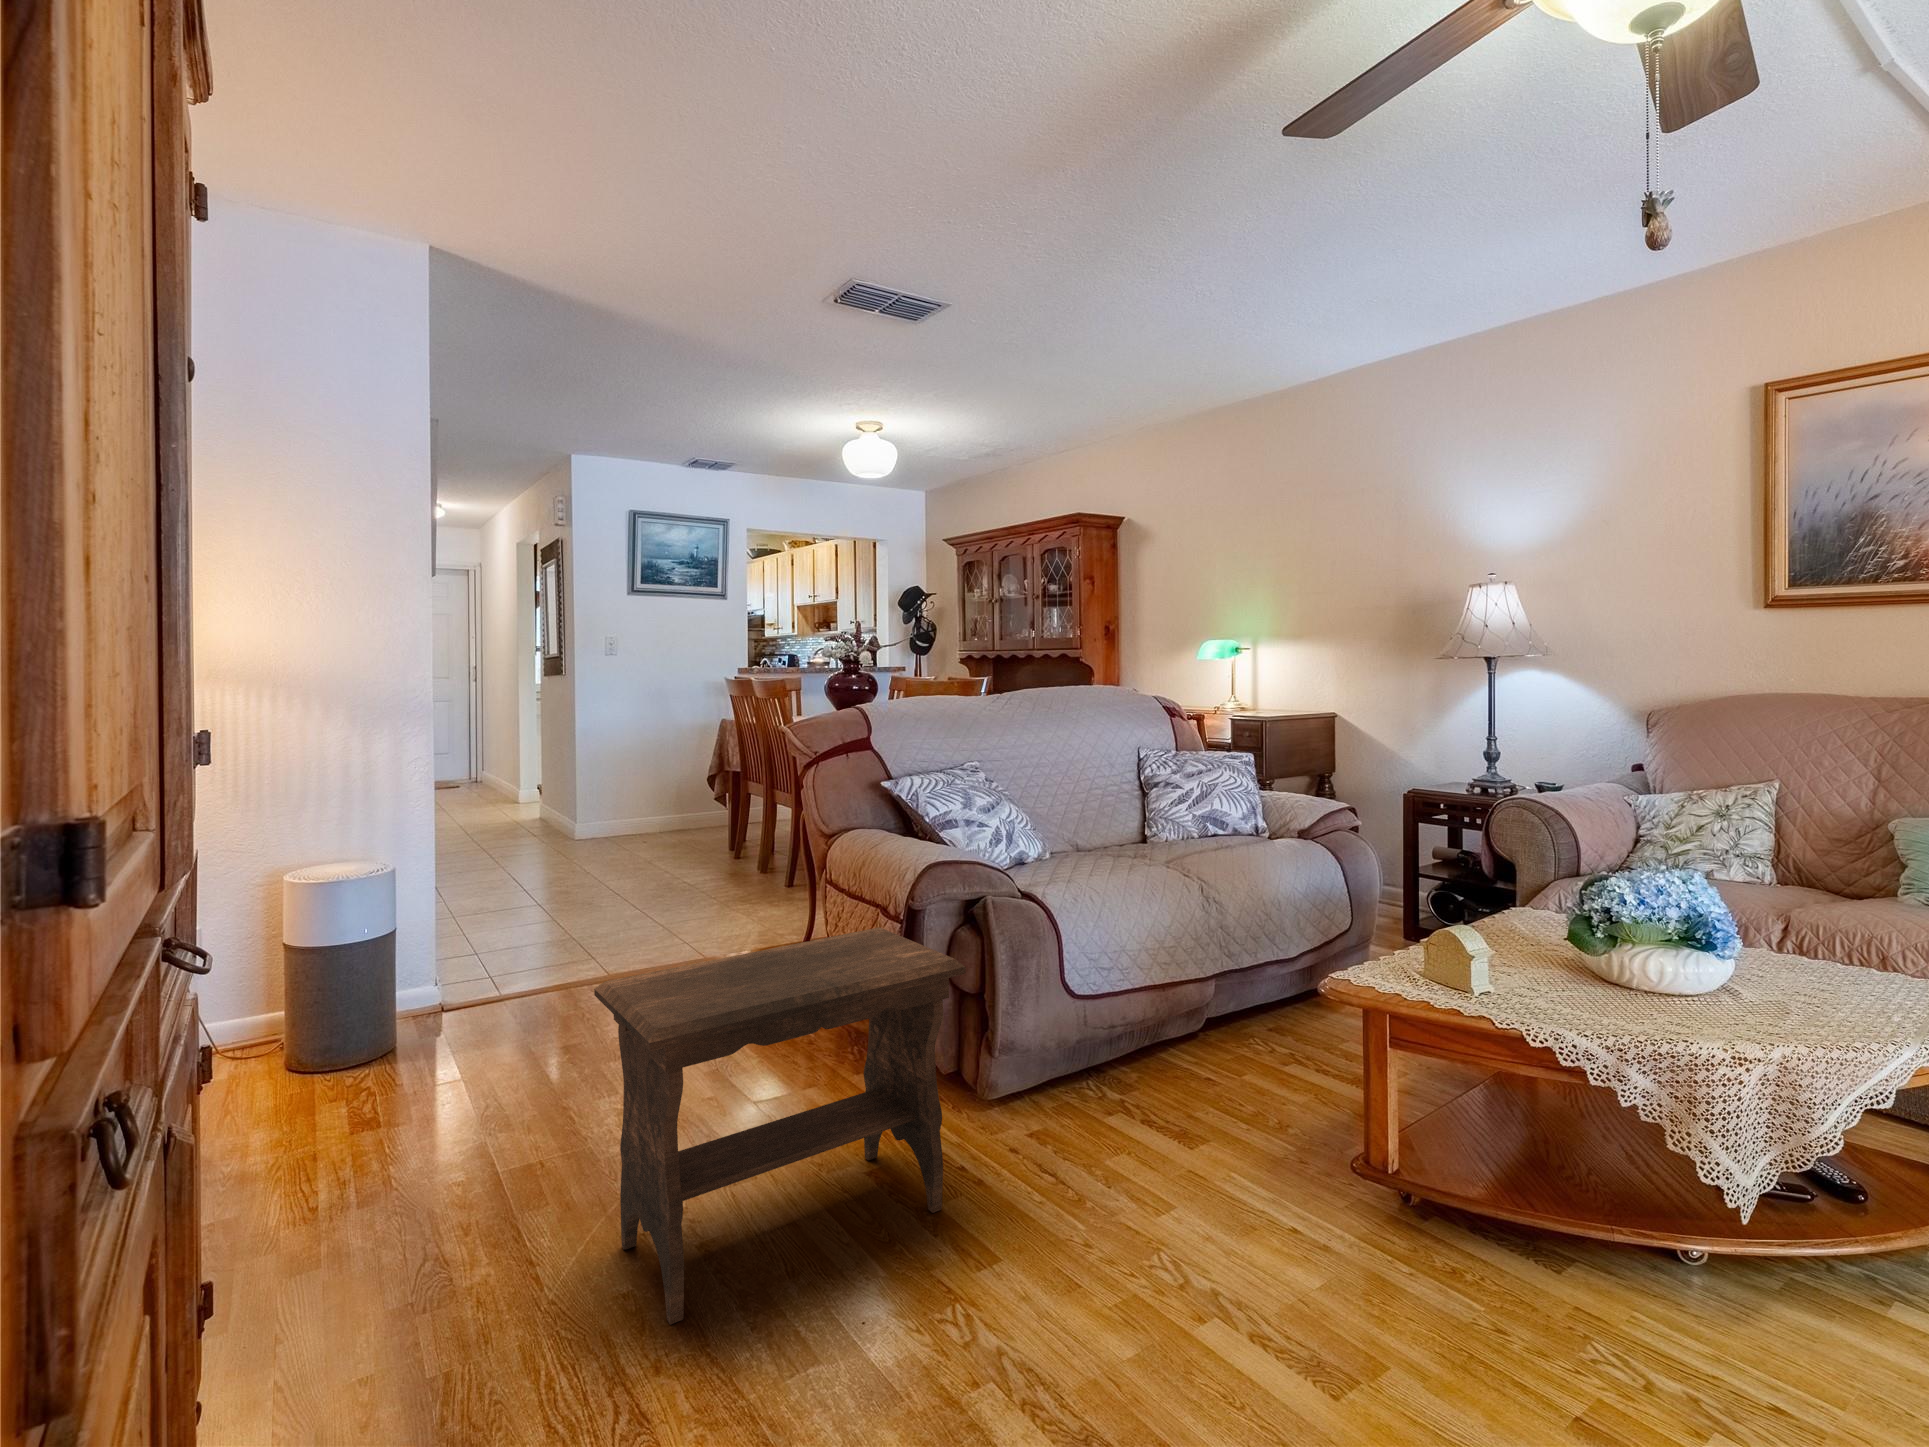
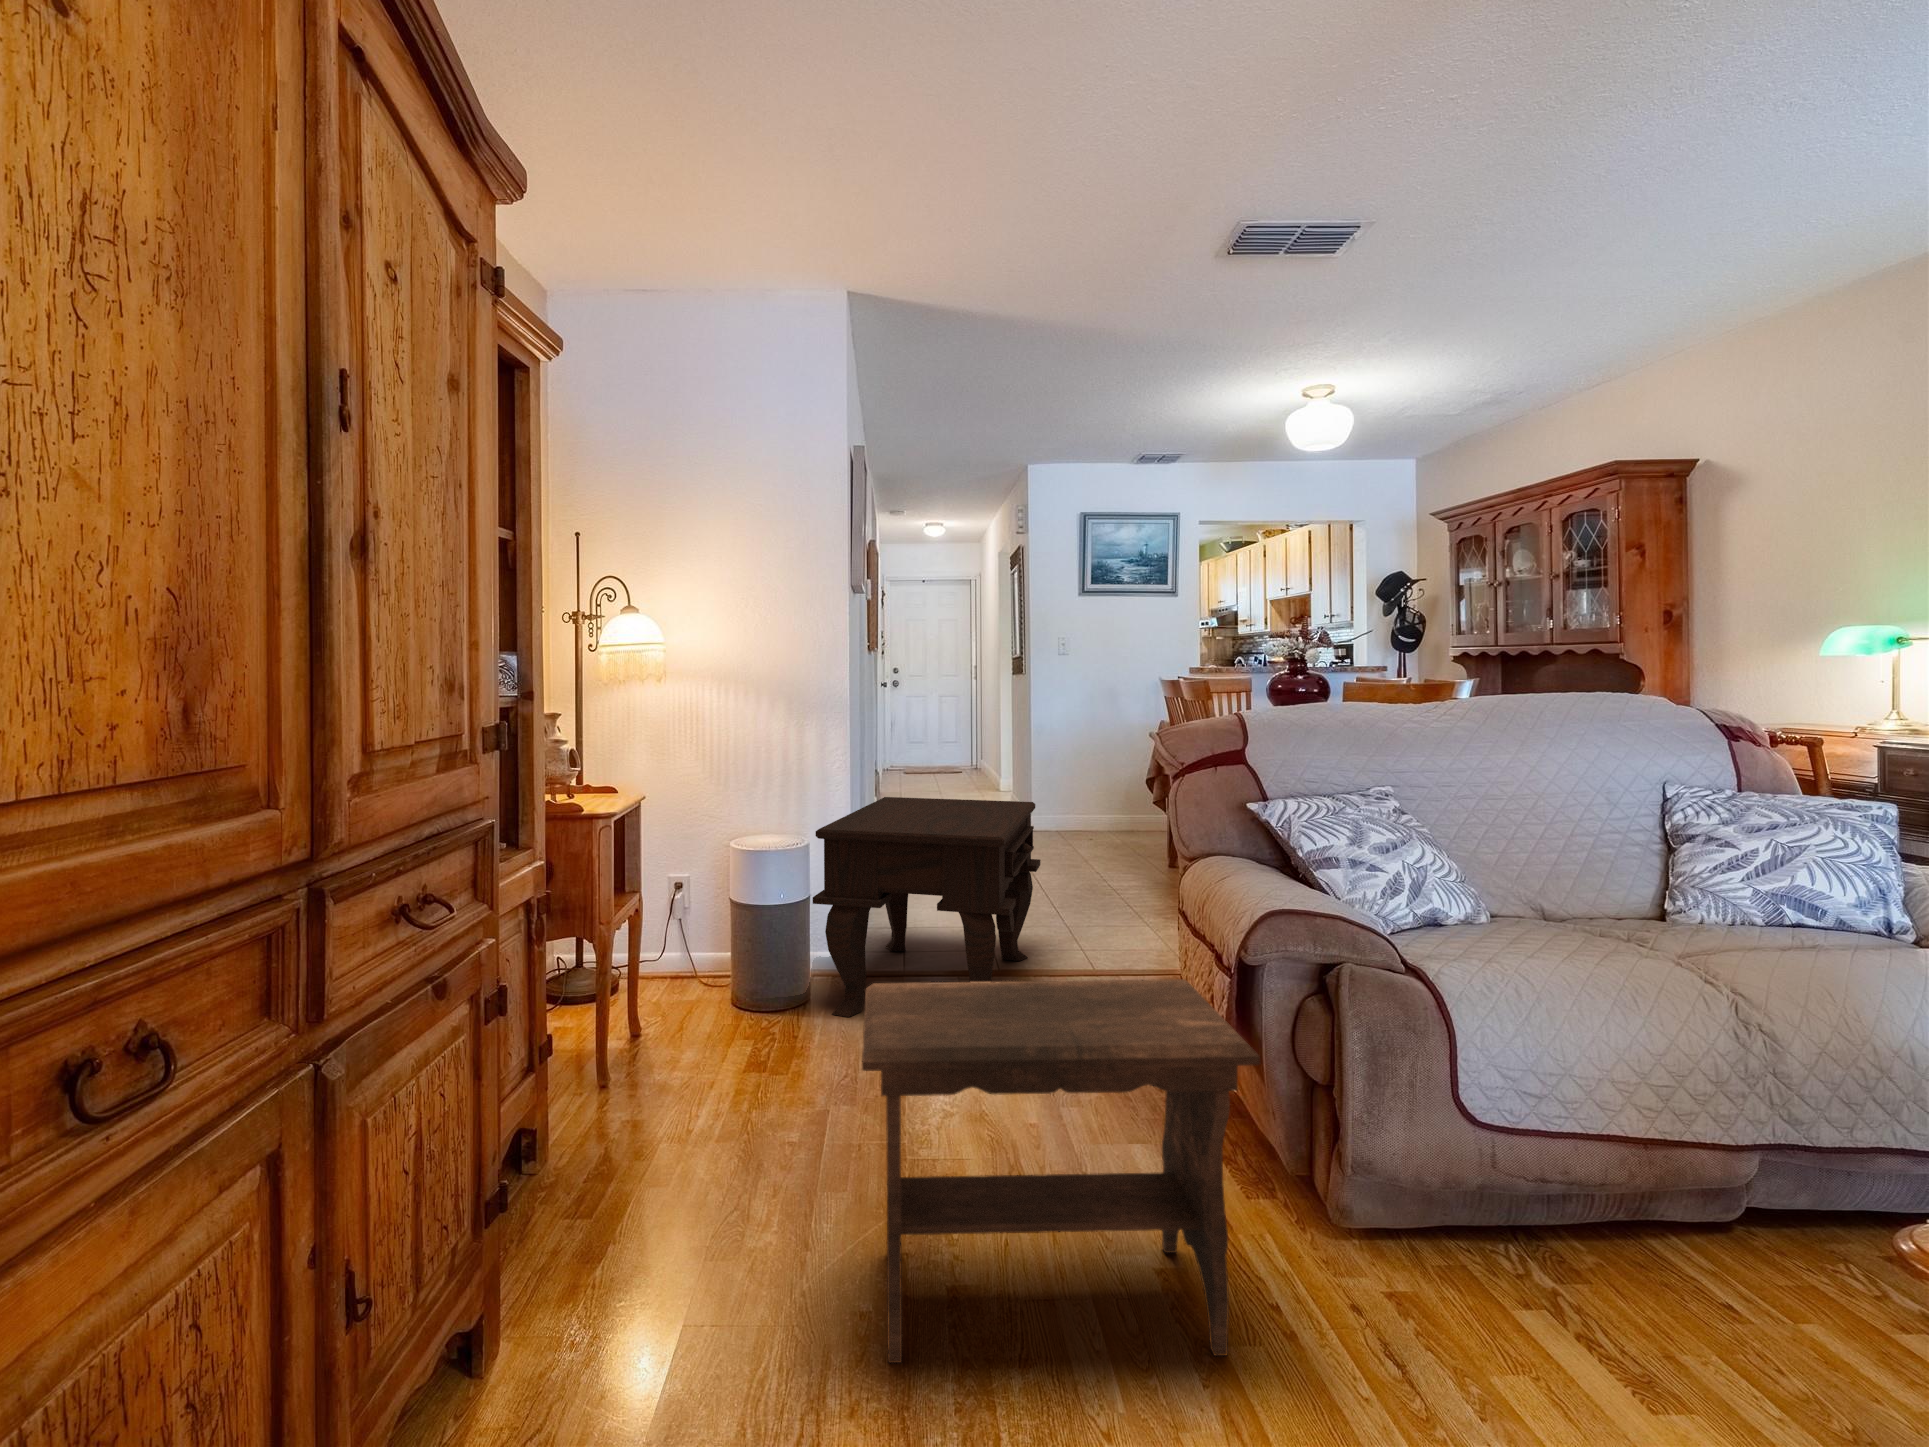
side table: none [403,805,653,1062] -> present [813,797,1041,1017]

